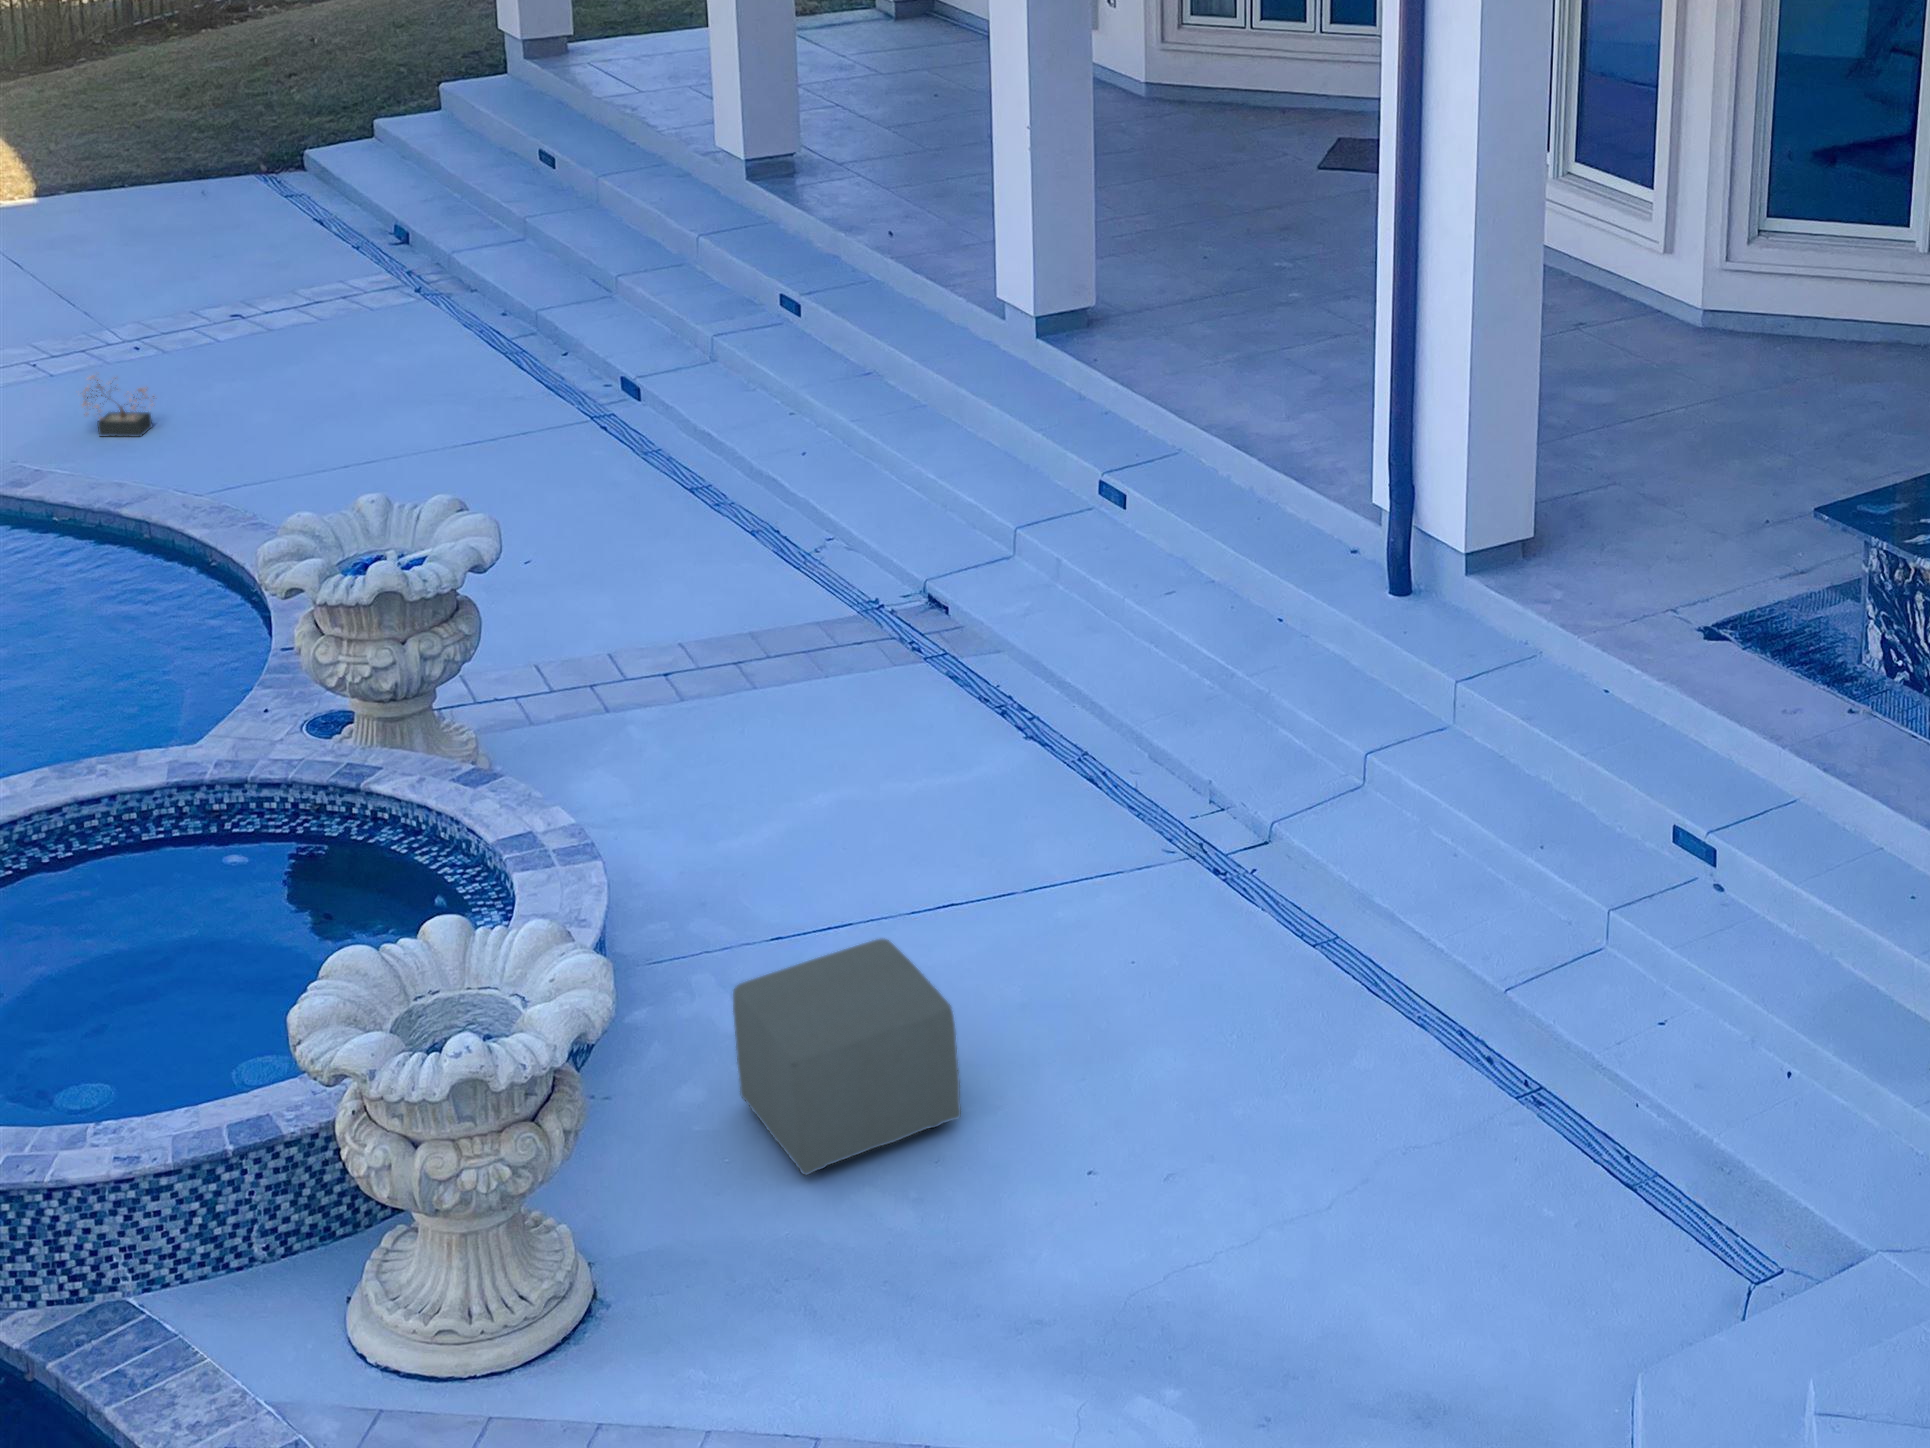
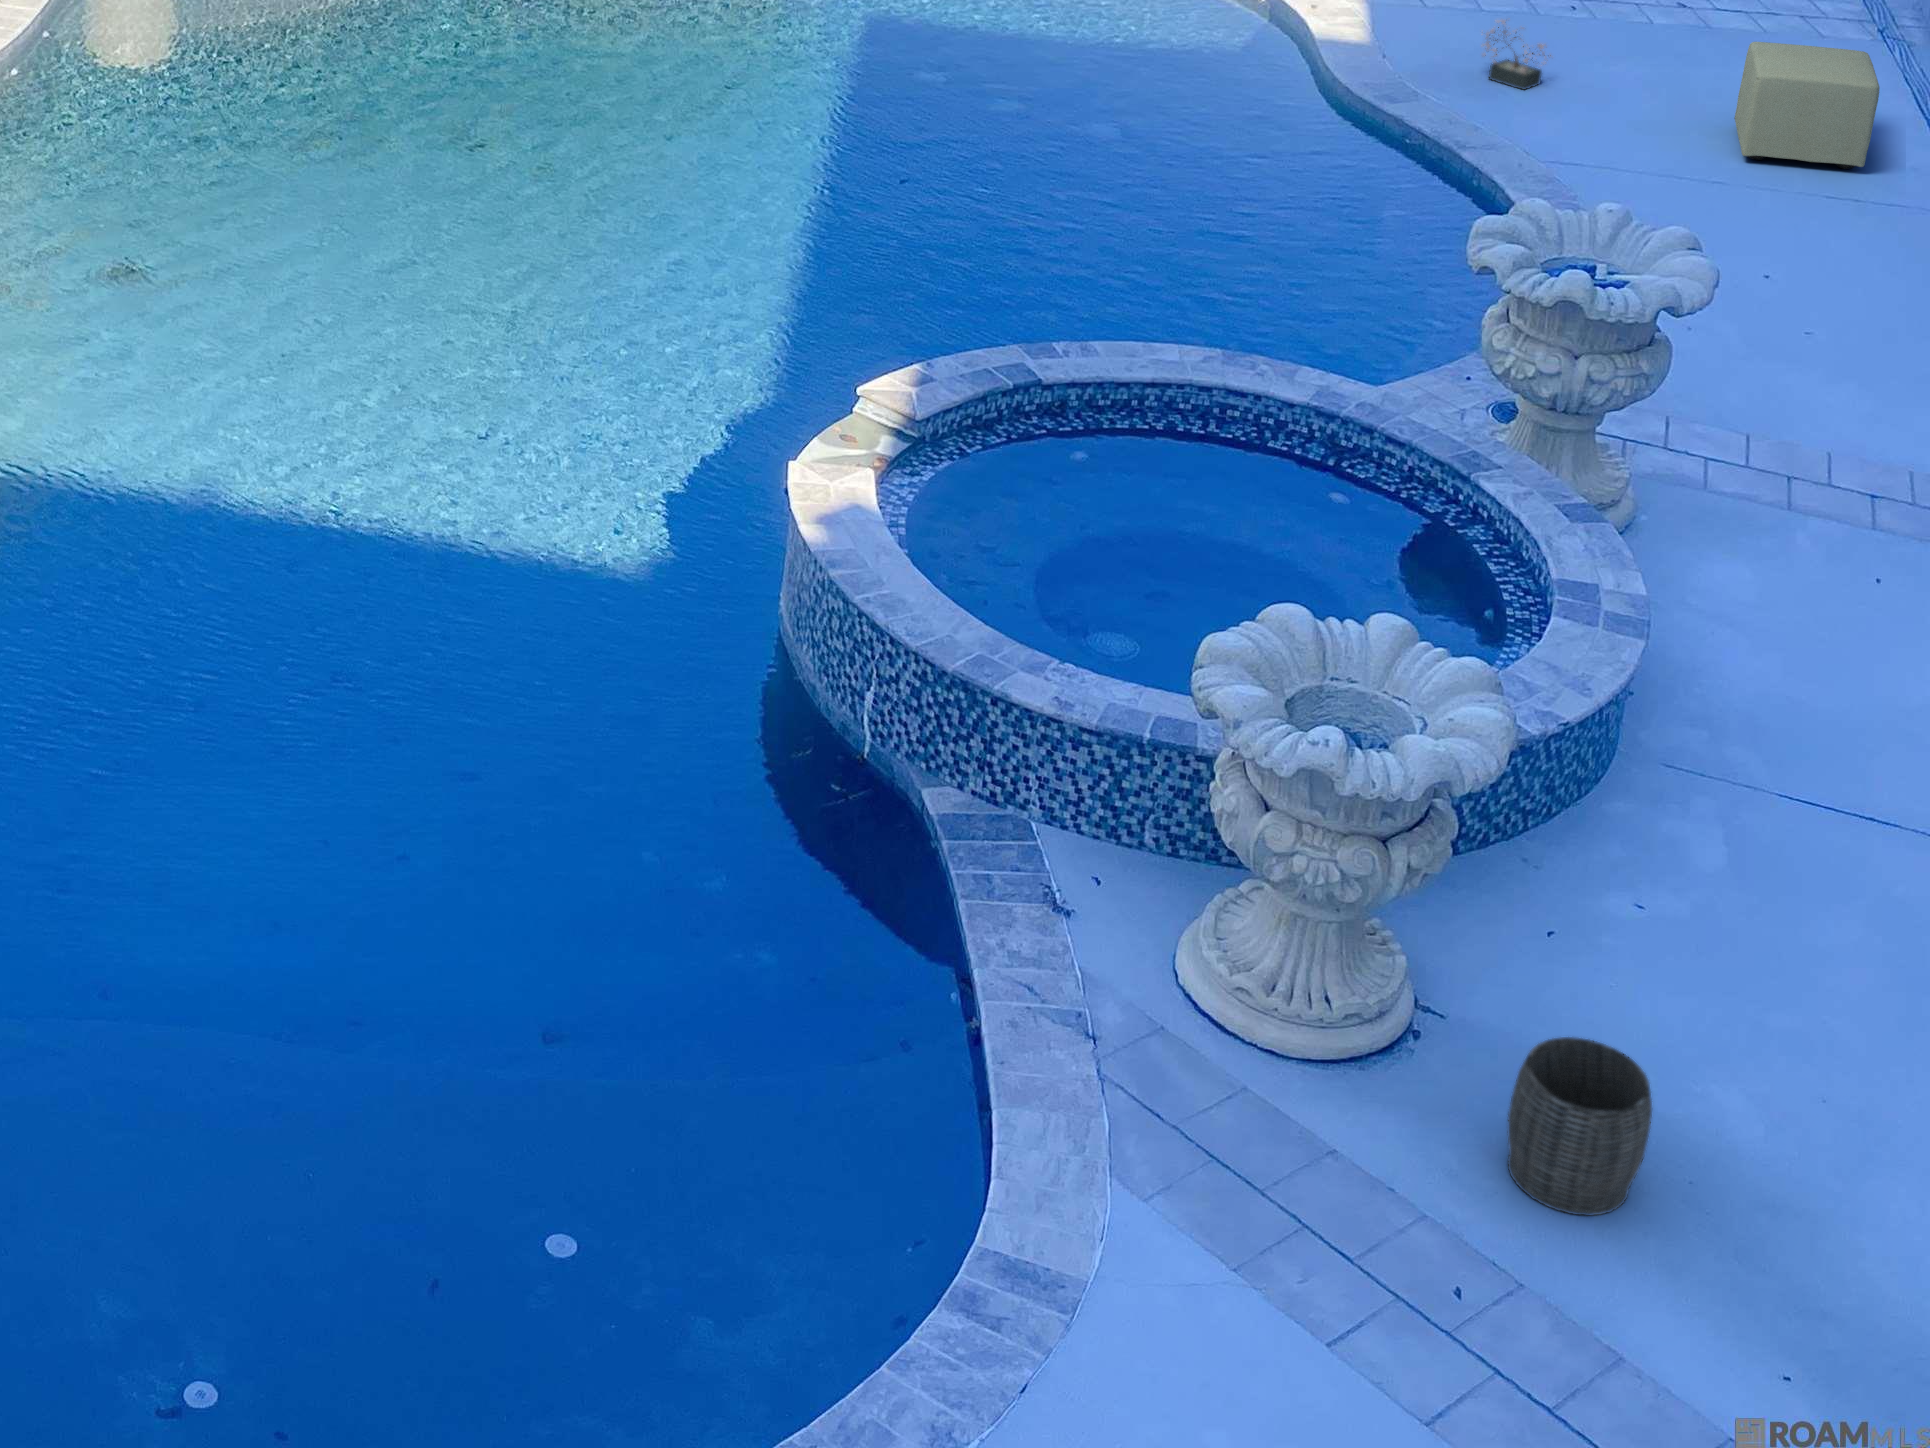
ottoman: present [733,938,961,1175] -> present [1734,42,1880,169]
woven basket: none [725,1183,846,1345] -> present [1508,1037,1652,1216]

